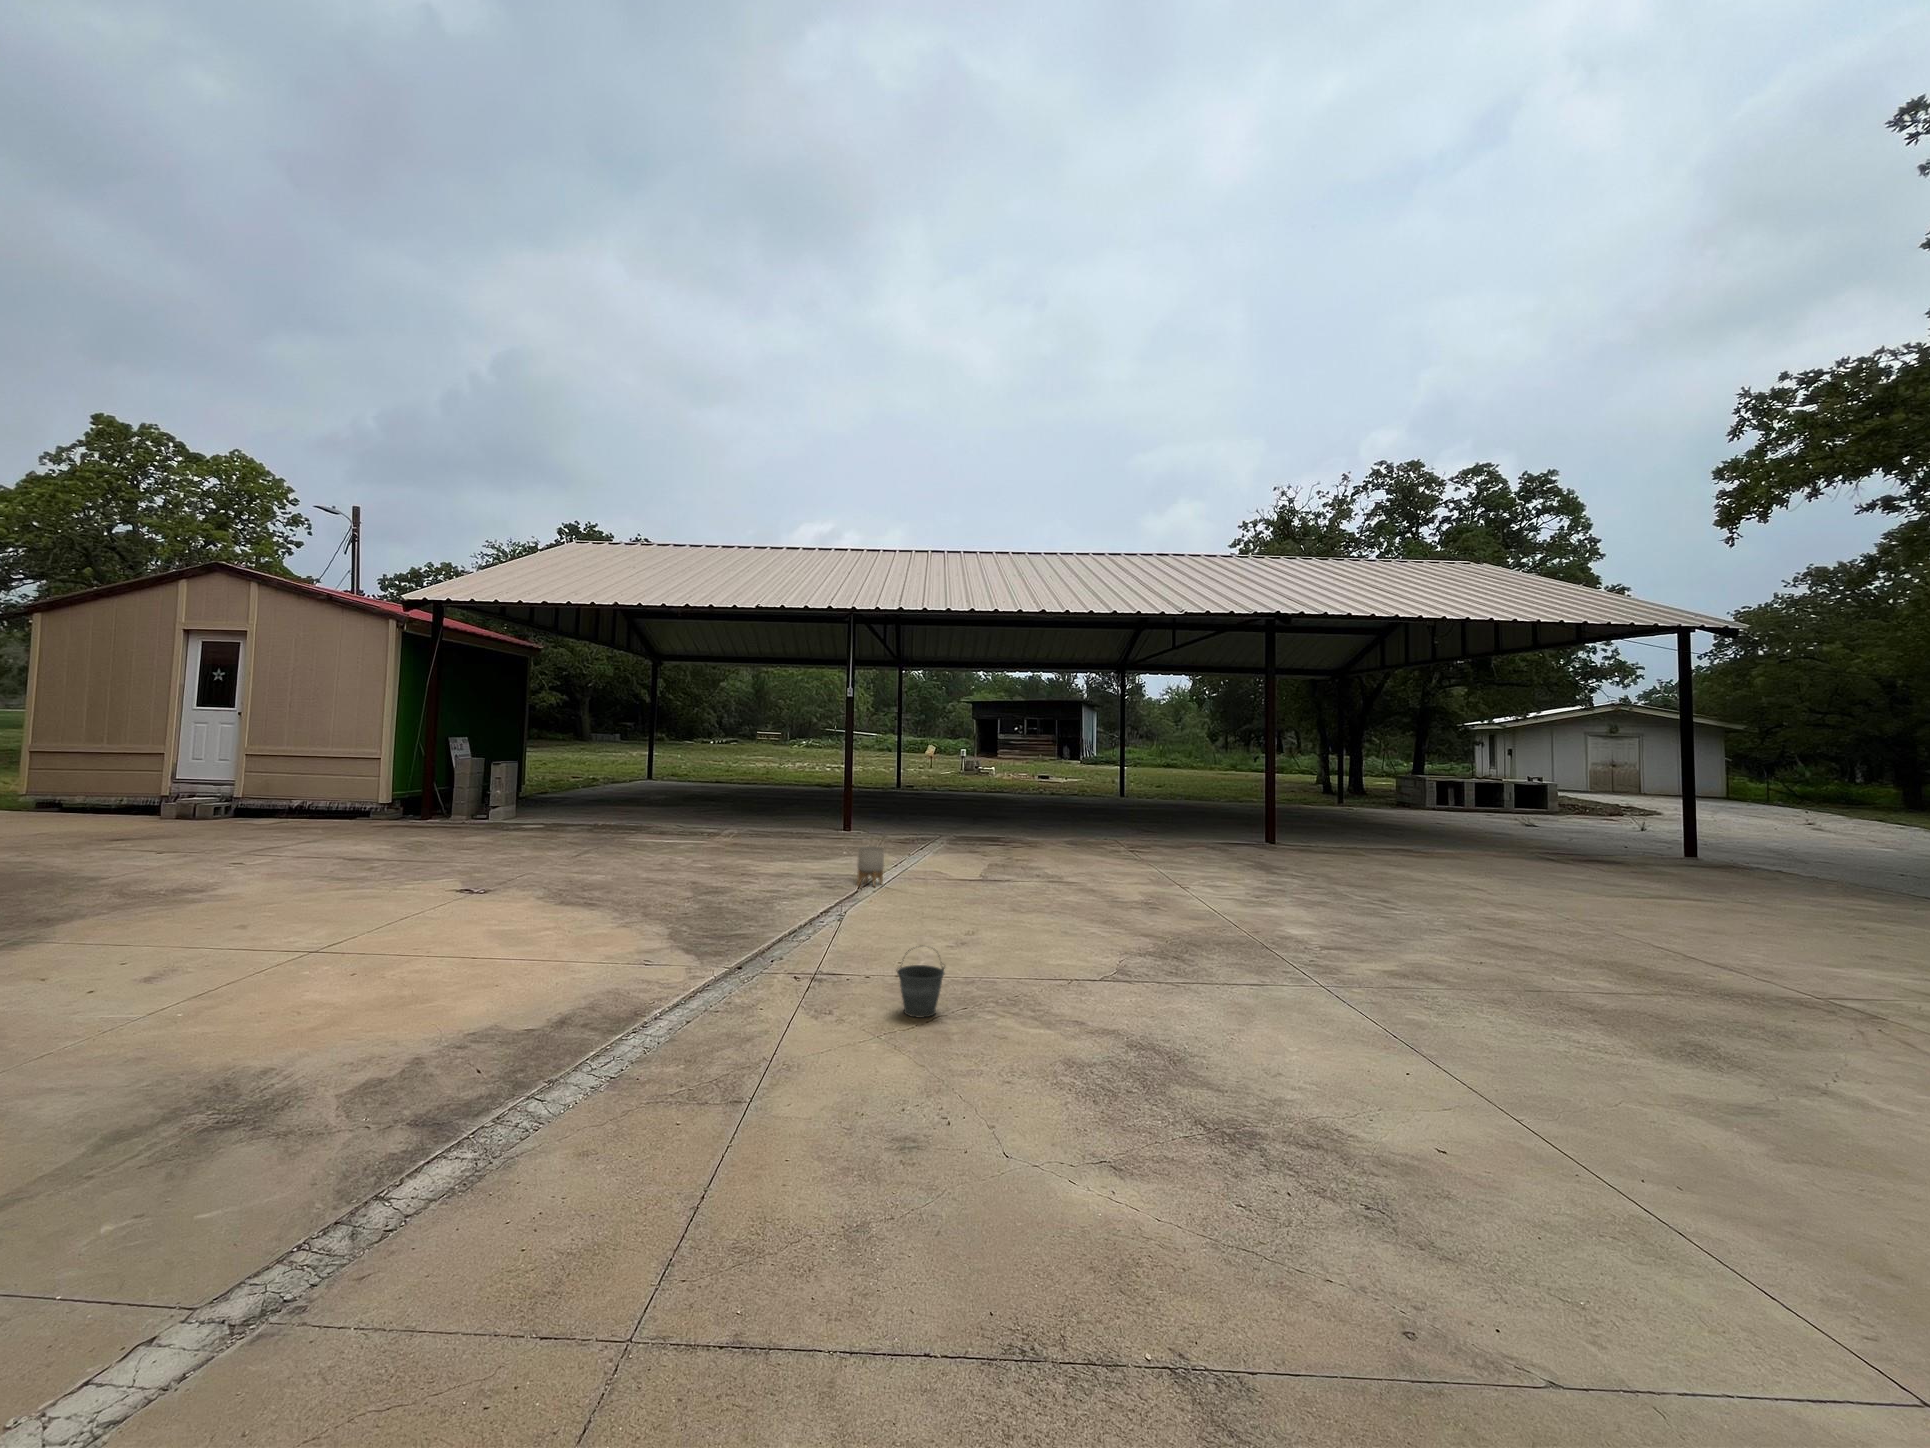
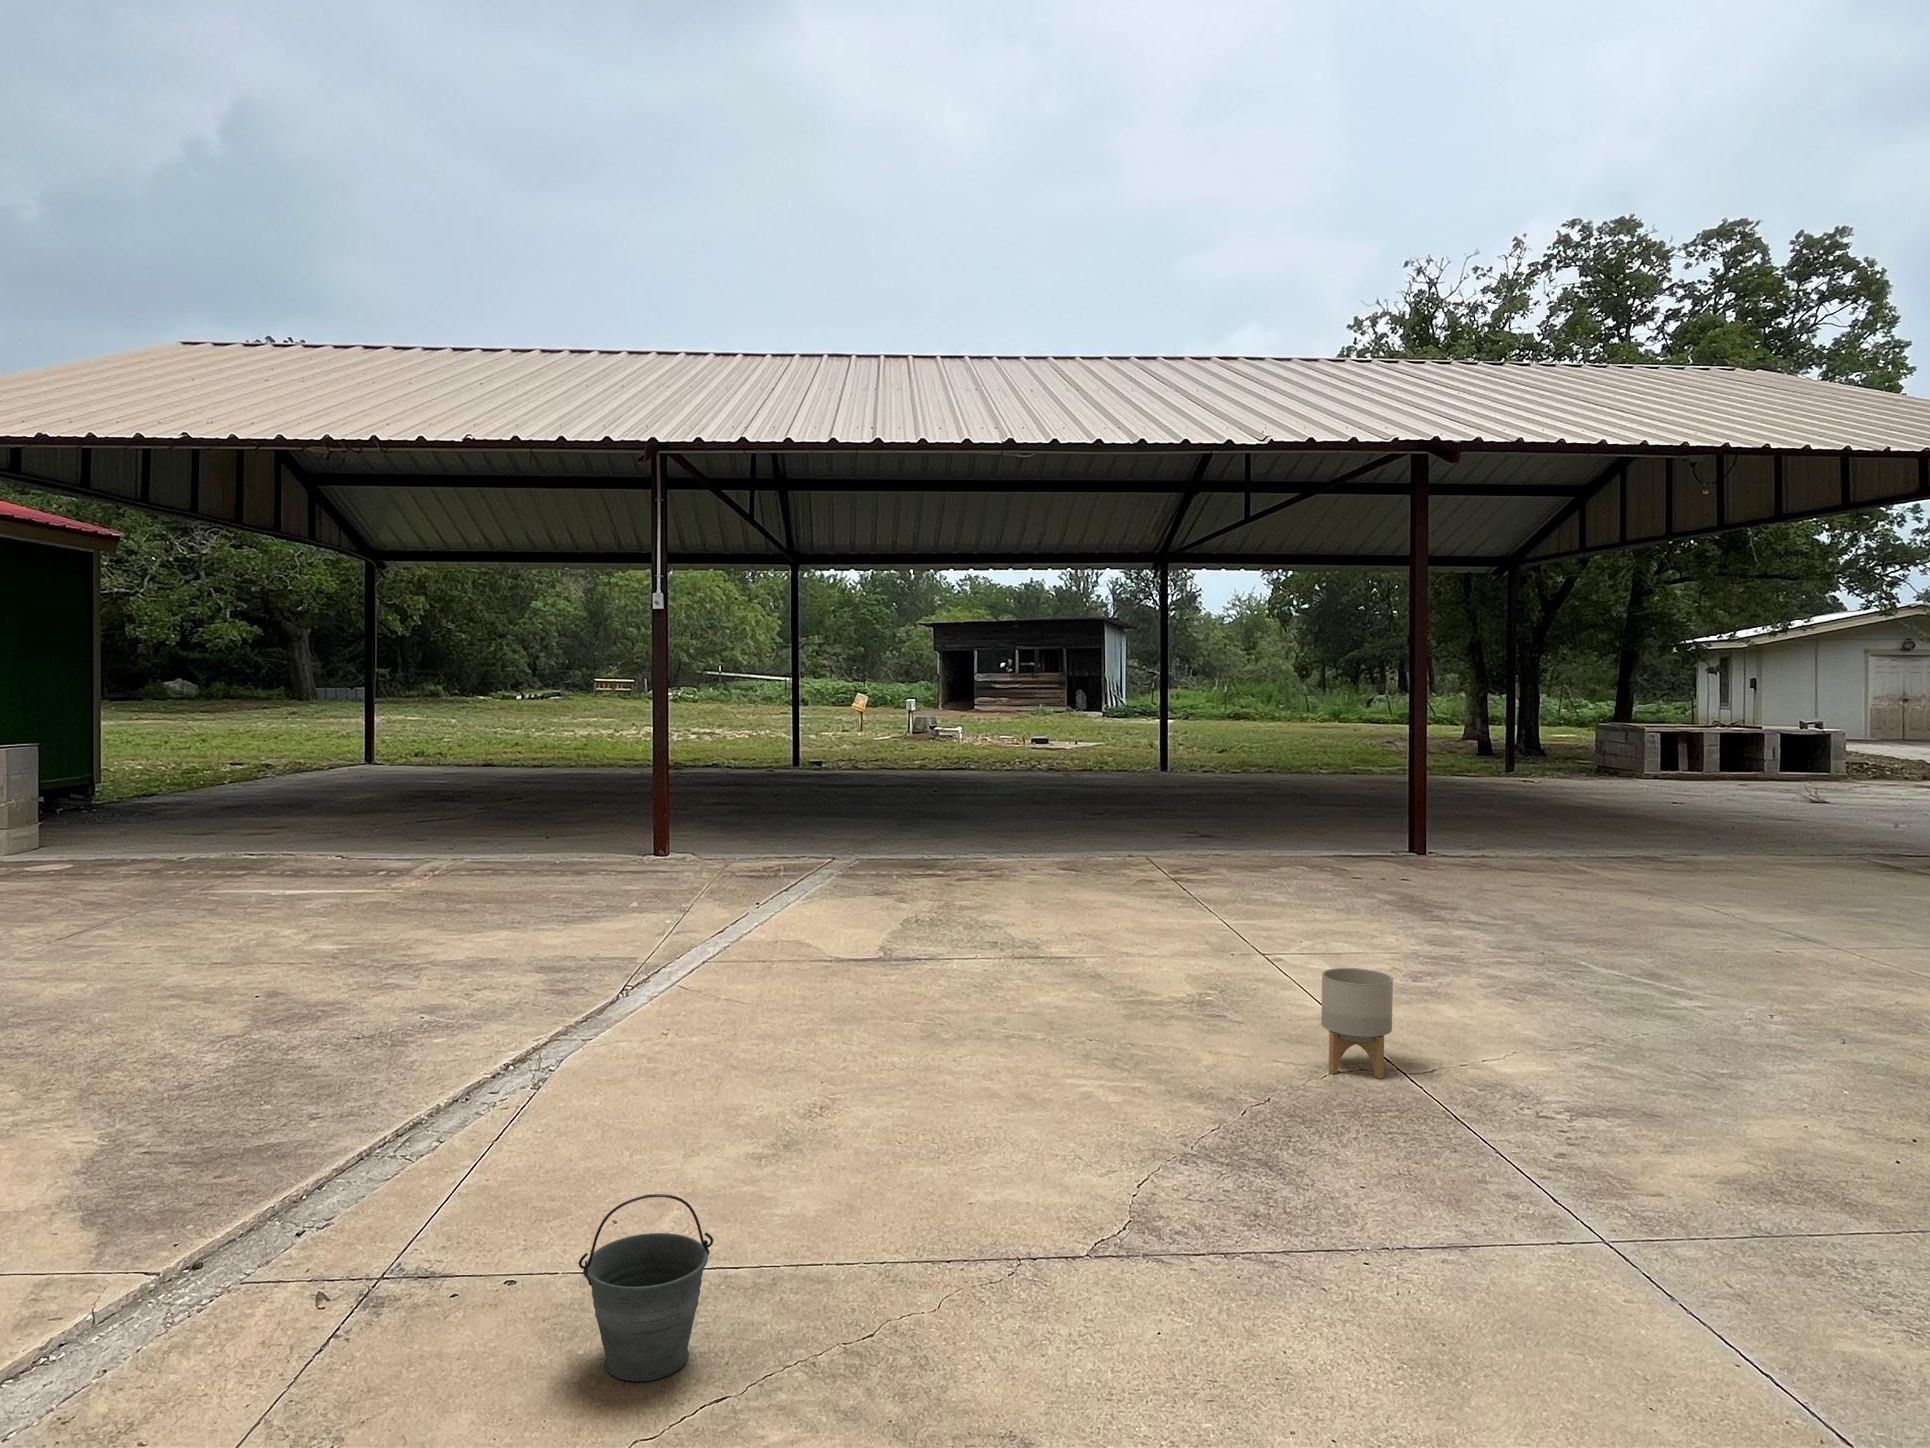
planter: present [857,846,884,887] -> present [1321,968,1393,1079]

